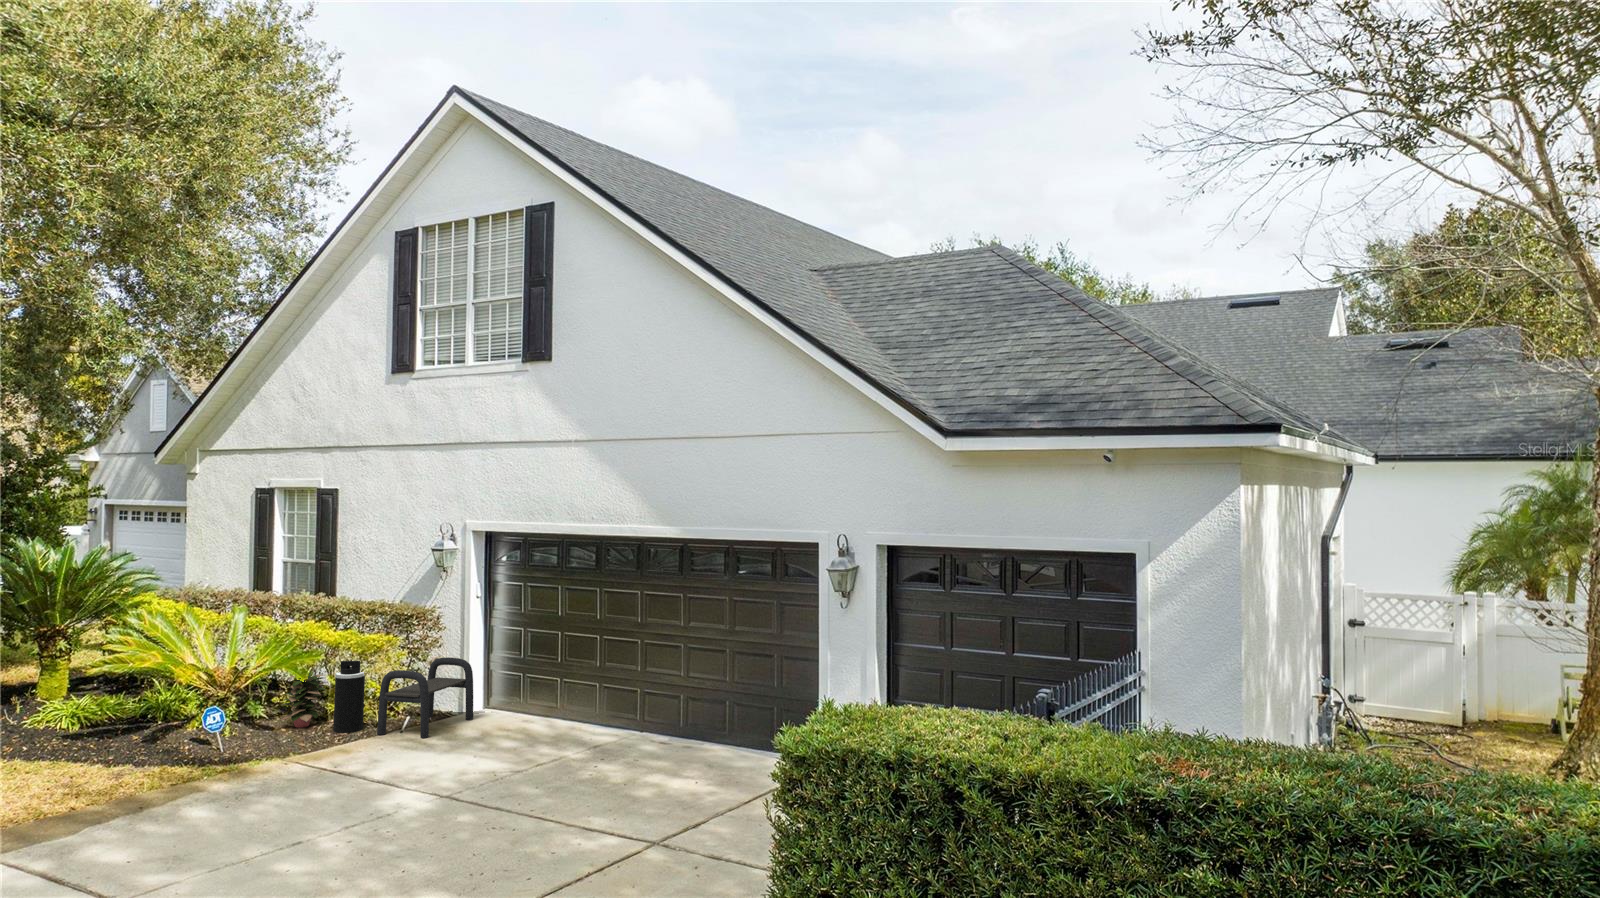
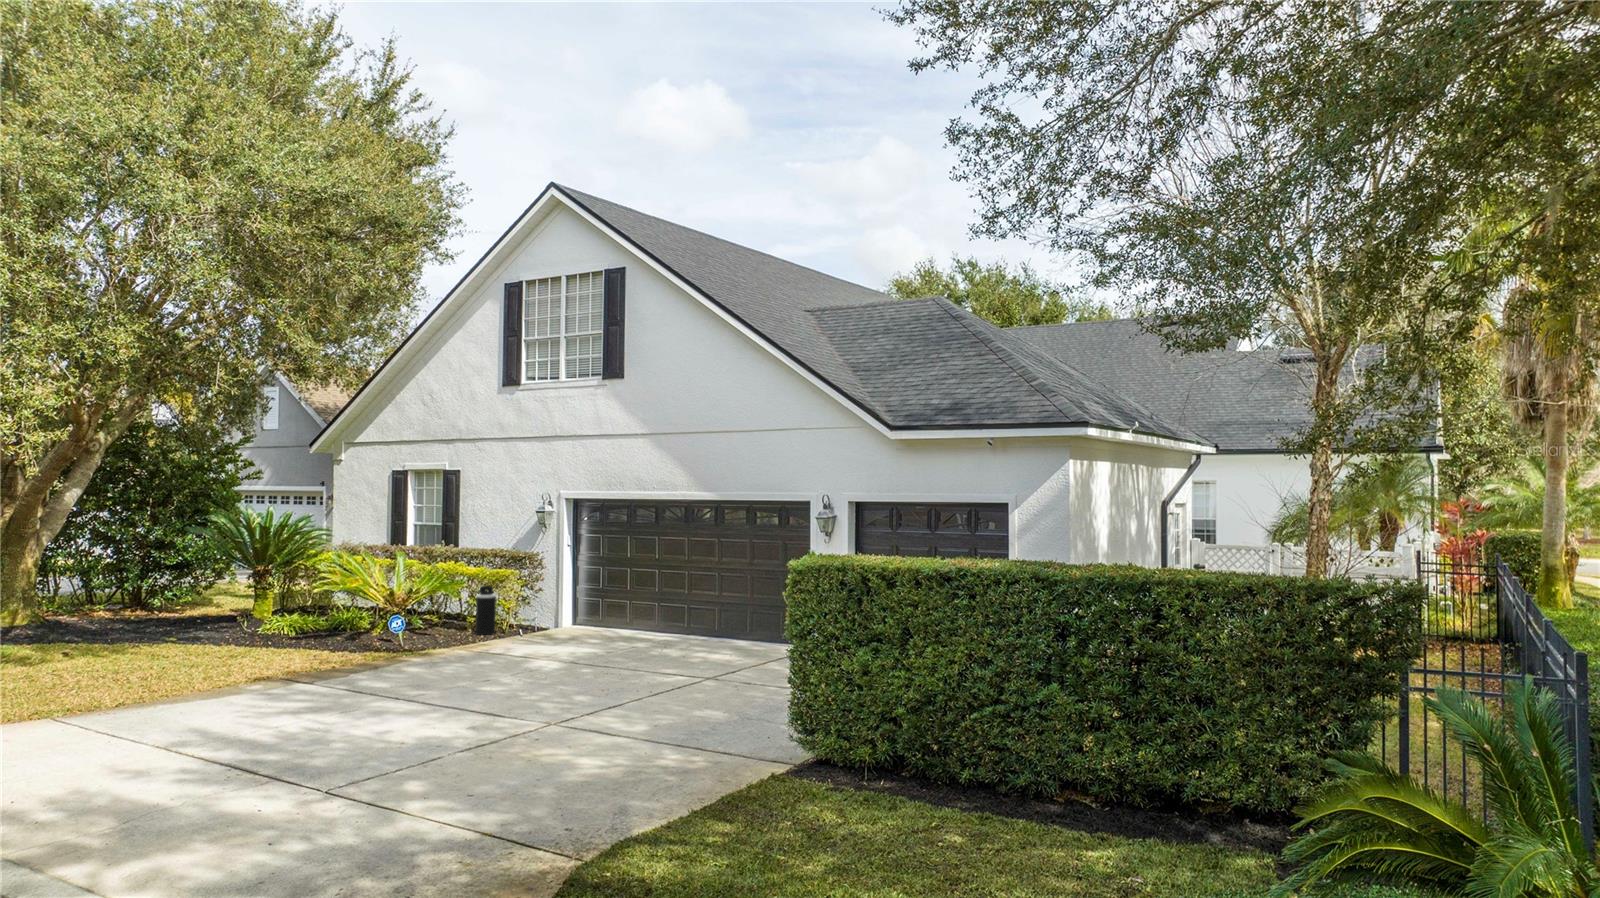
bench: present [377,657,473,738] -> none [507,587,568,637]
decorative plant: present [281,669,326,728] -> none [437,592,468,633]

